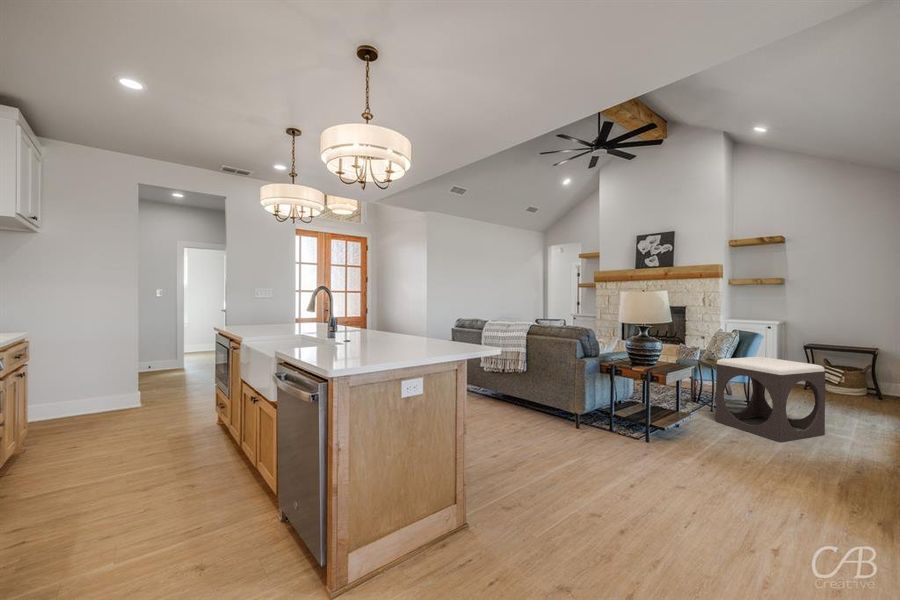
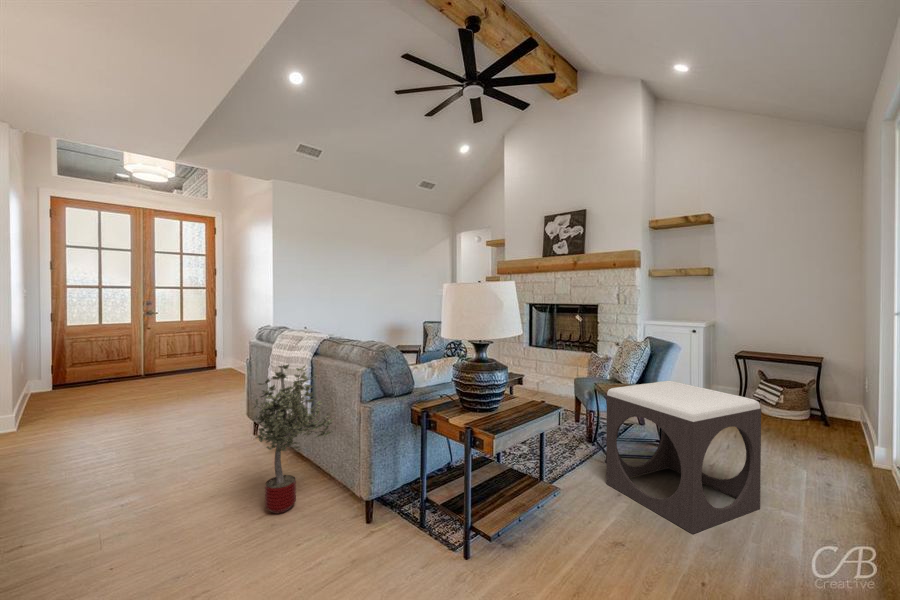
potted tree: none [493,339,548,426] -> present [254,365,335,514]

